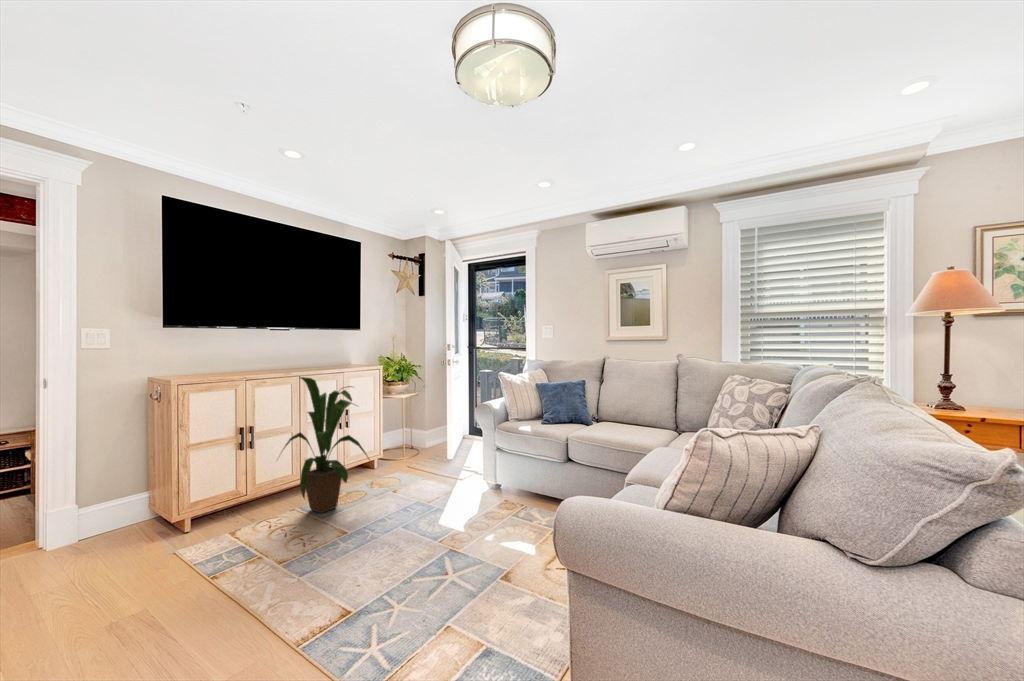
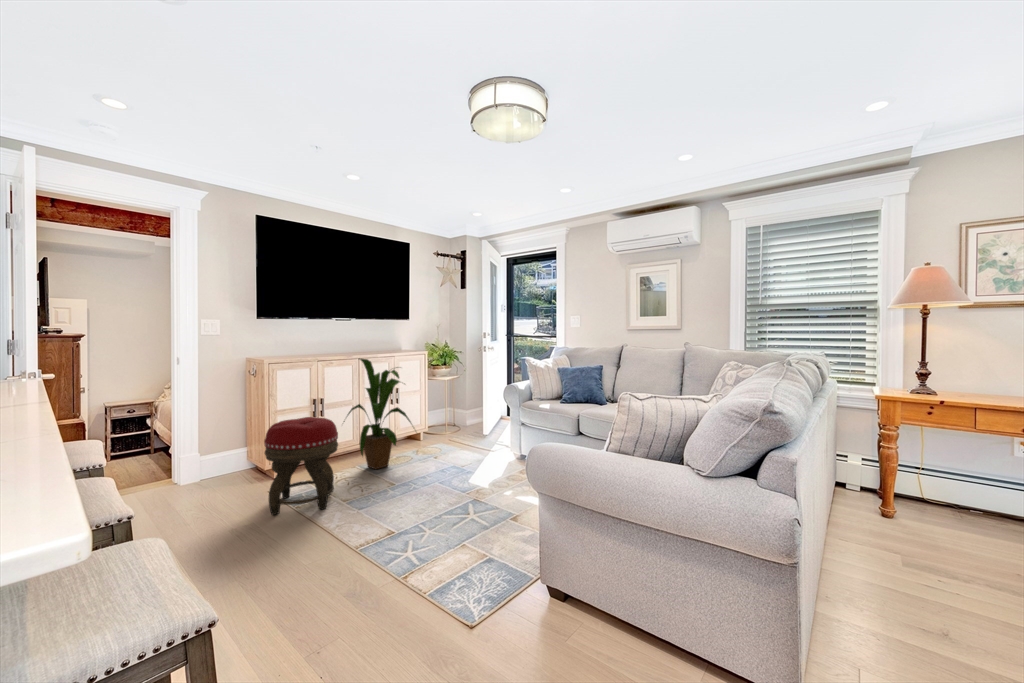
footstool: none [167,455,272,593] -> present [264,417,338,515]

